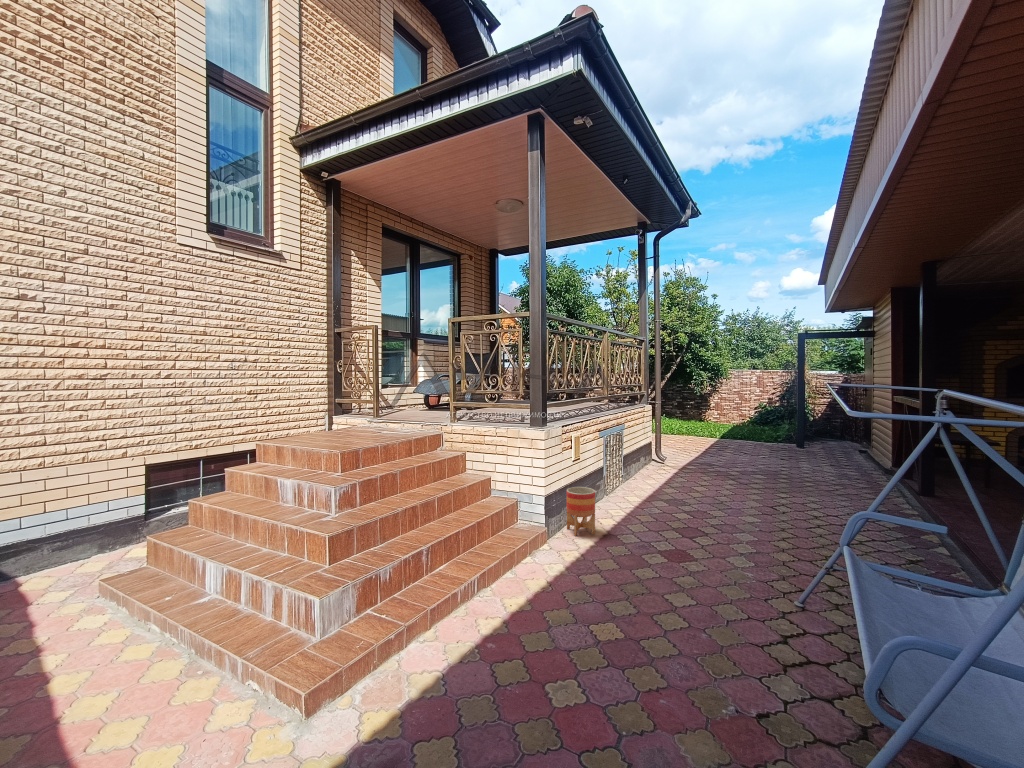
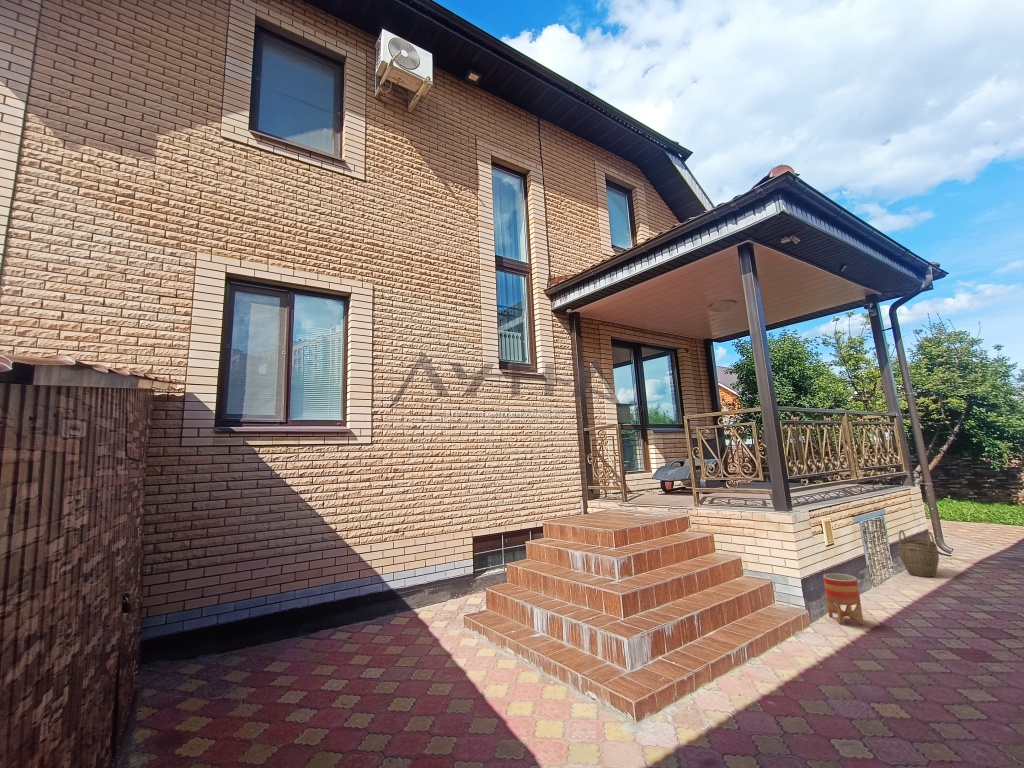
woven basket: none [629,443,657,483] -> present [898,530,939,577]

